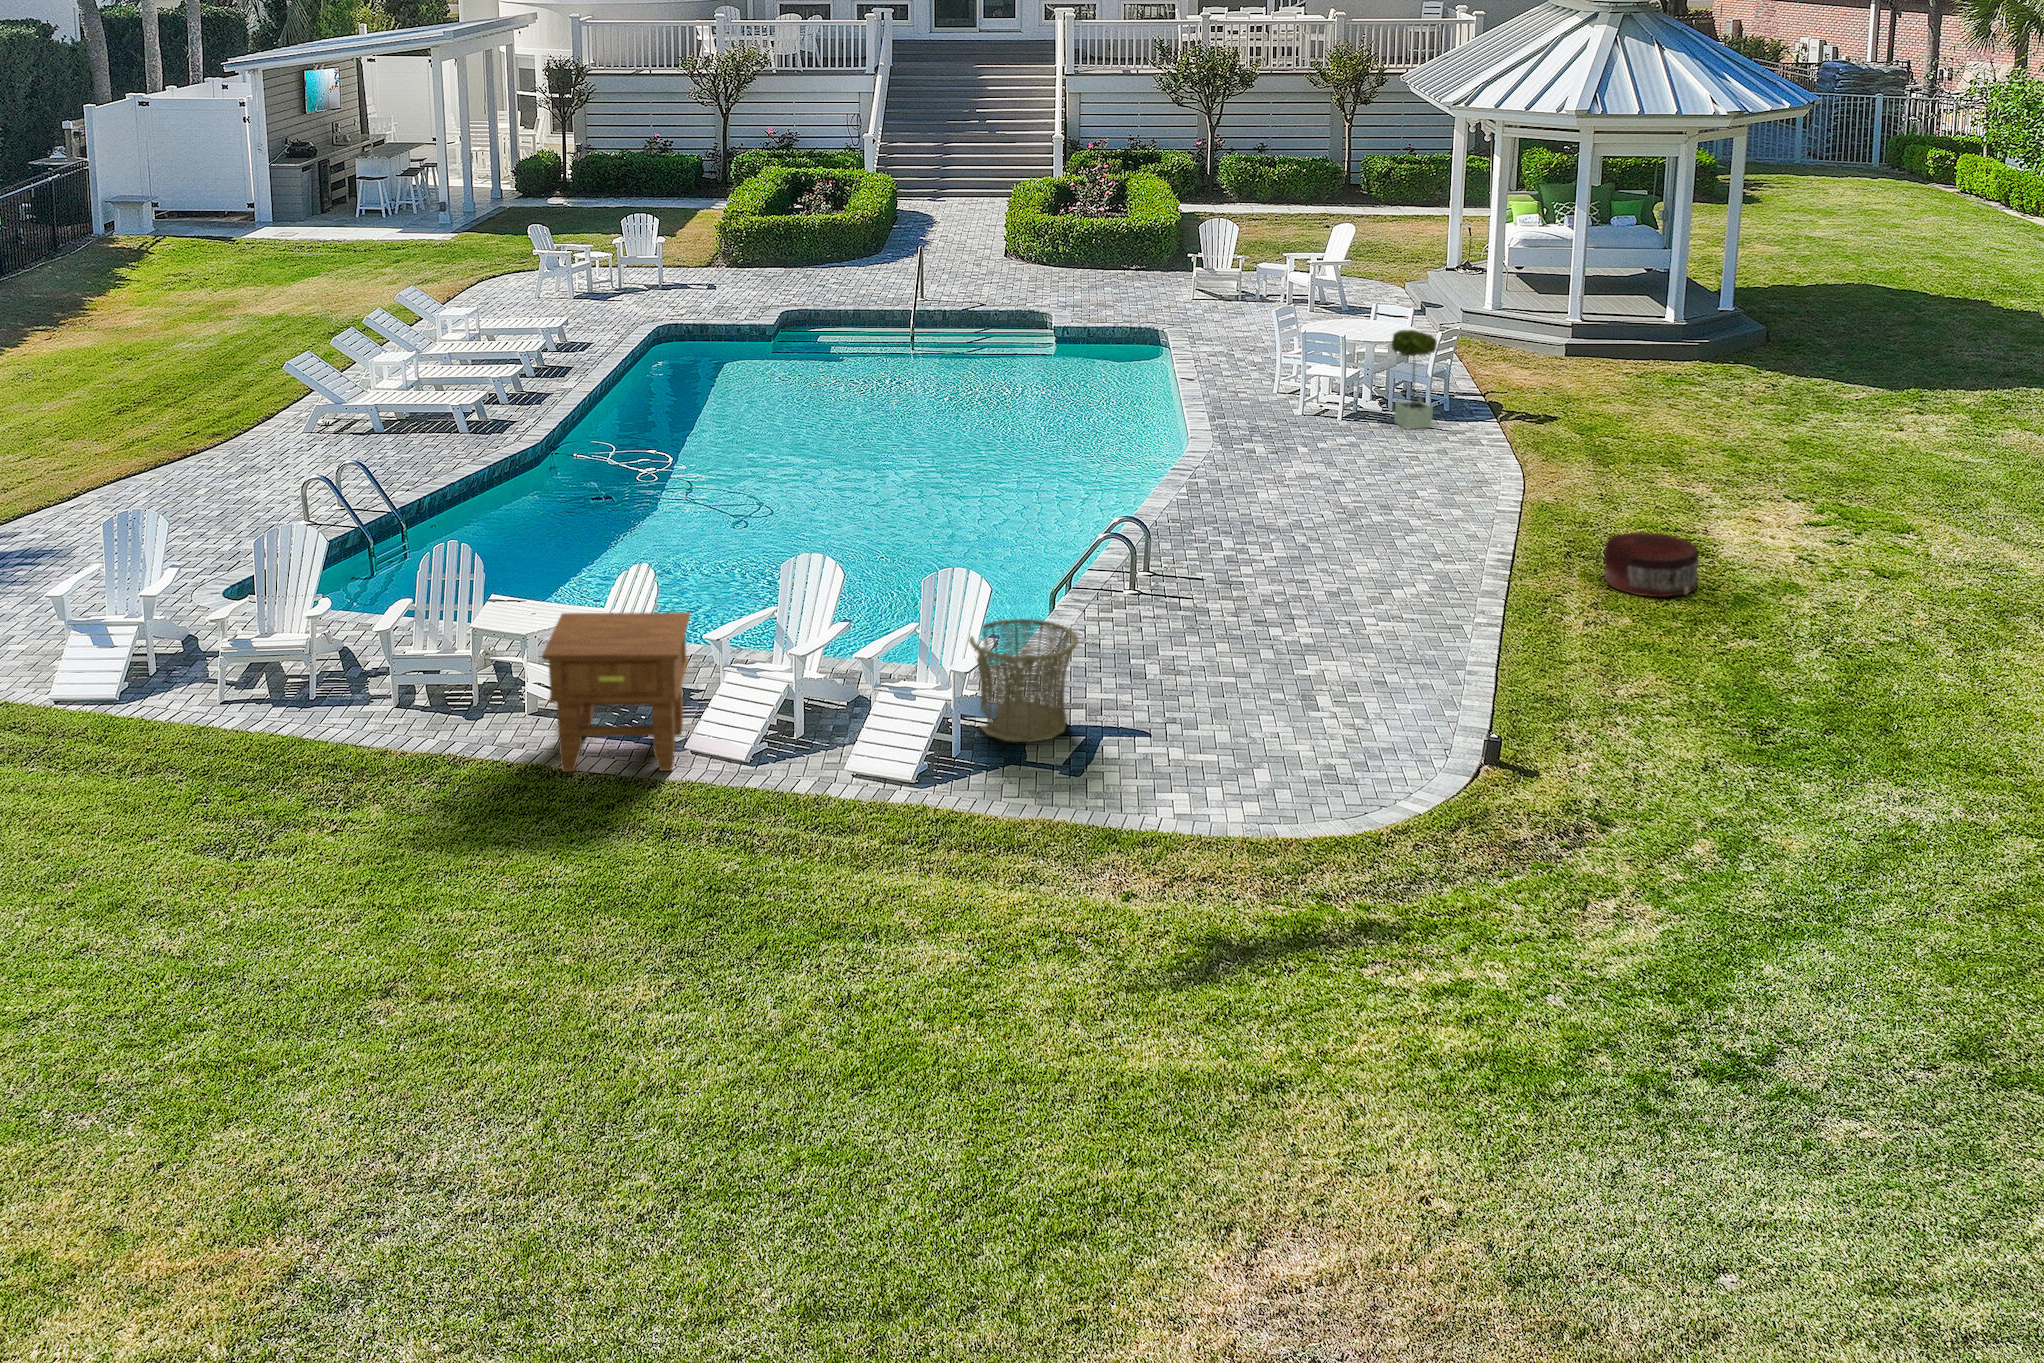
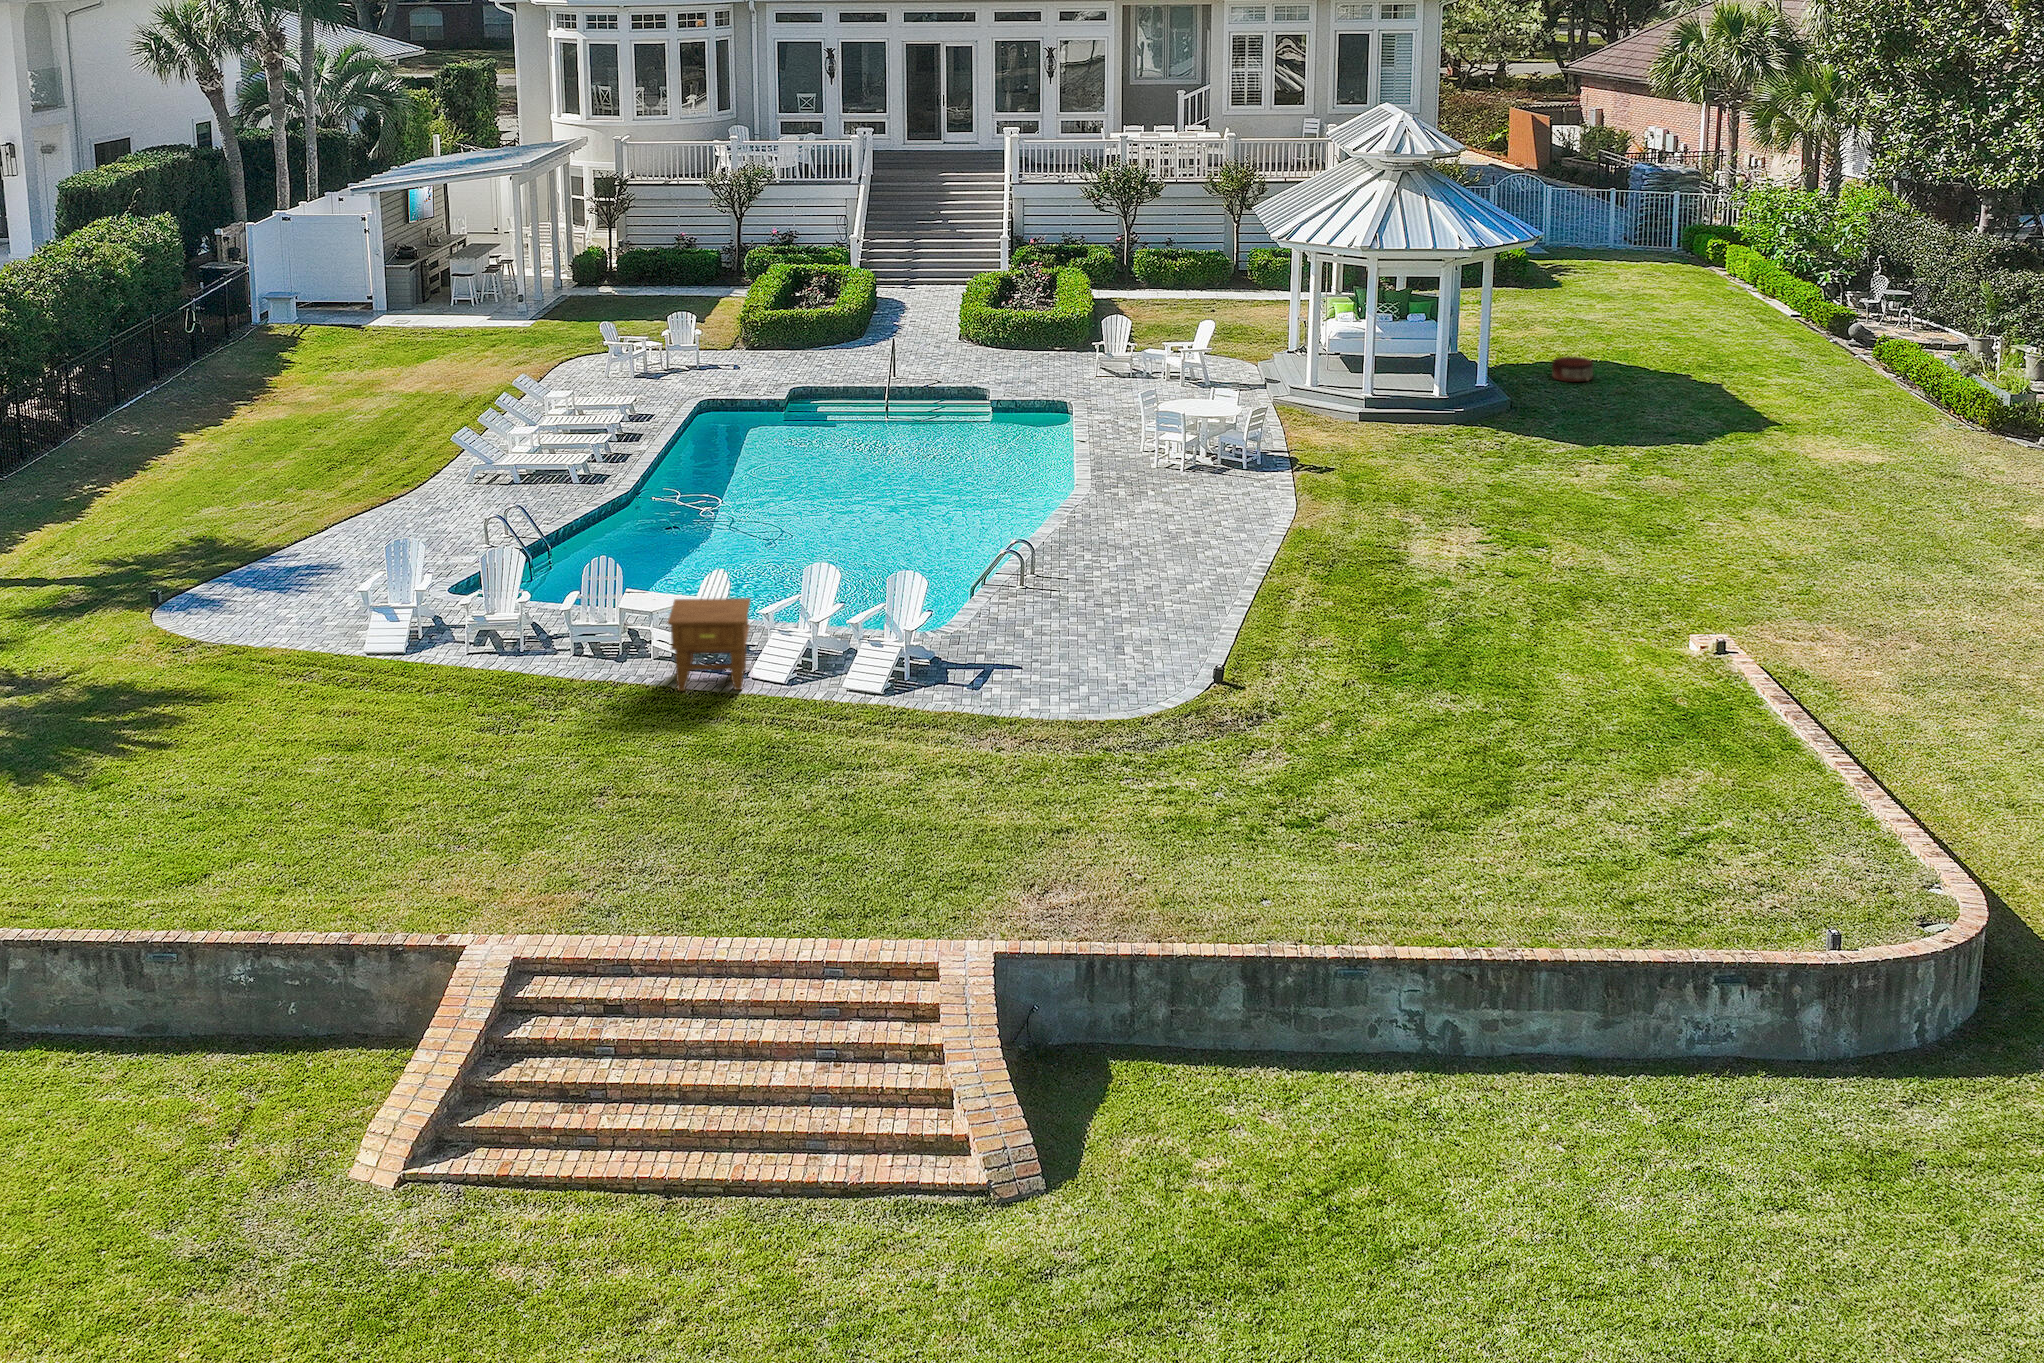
potted tree: present [1392,330,1437,429] -> none [1218,407,1249,476]
pouf: present [1604,532,1699,597] -> present [1552,356,1593,382]
basket: present [969,619,1078,742] -> none [916,601,981,674]

